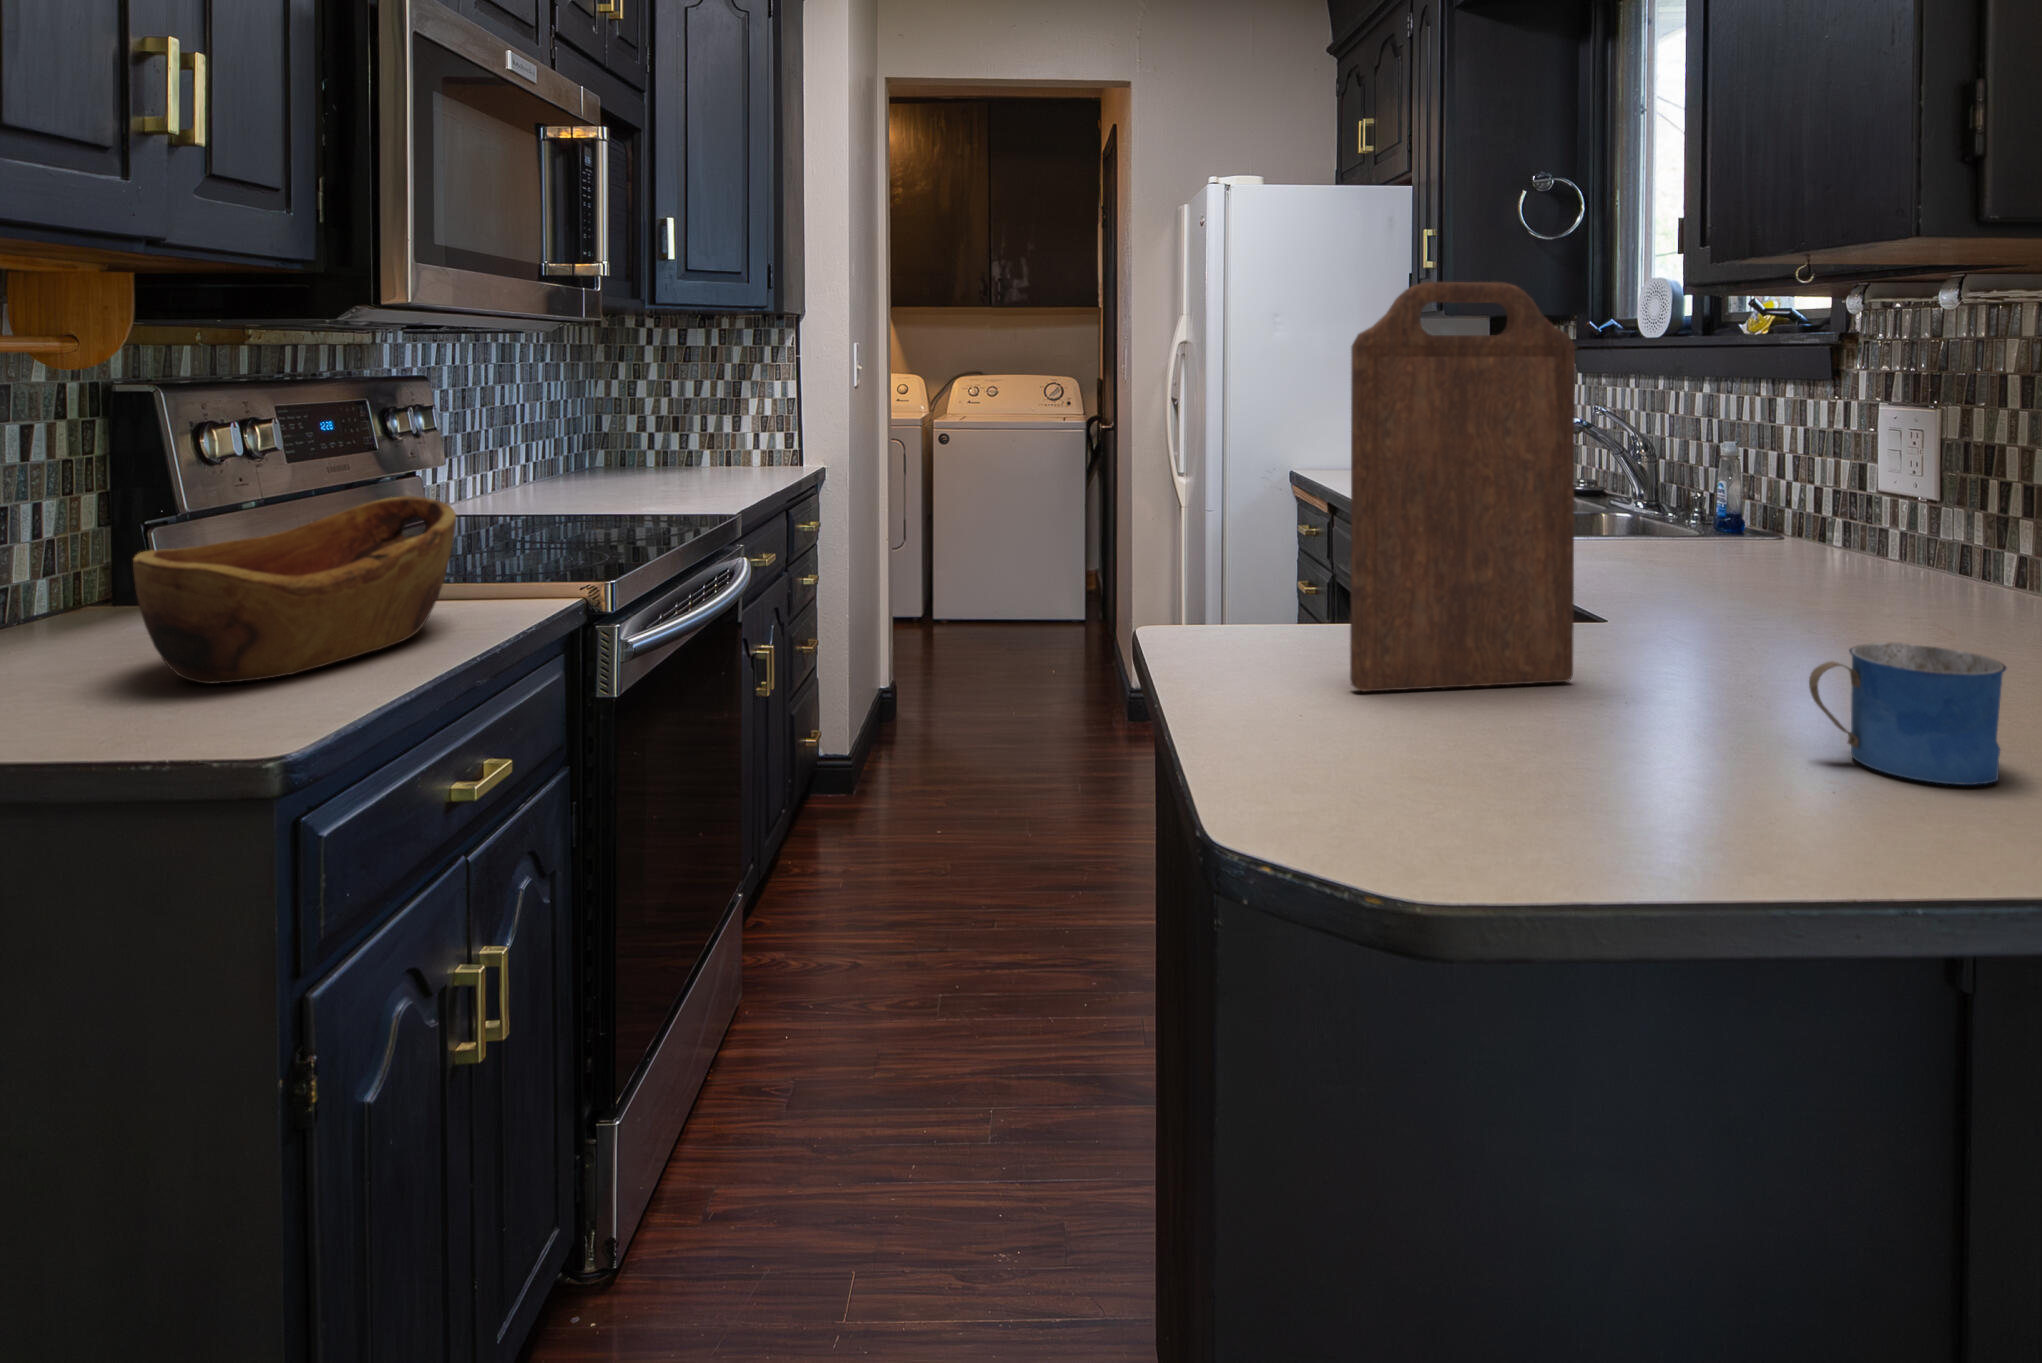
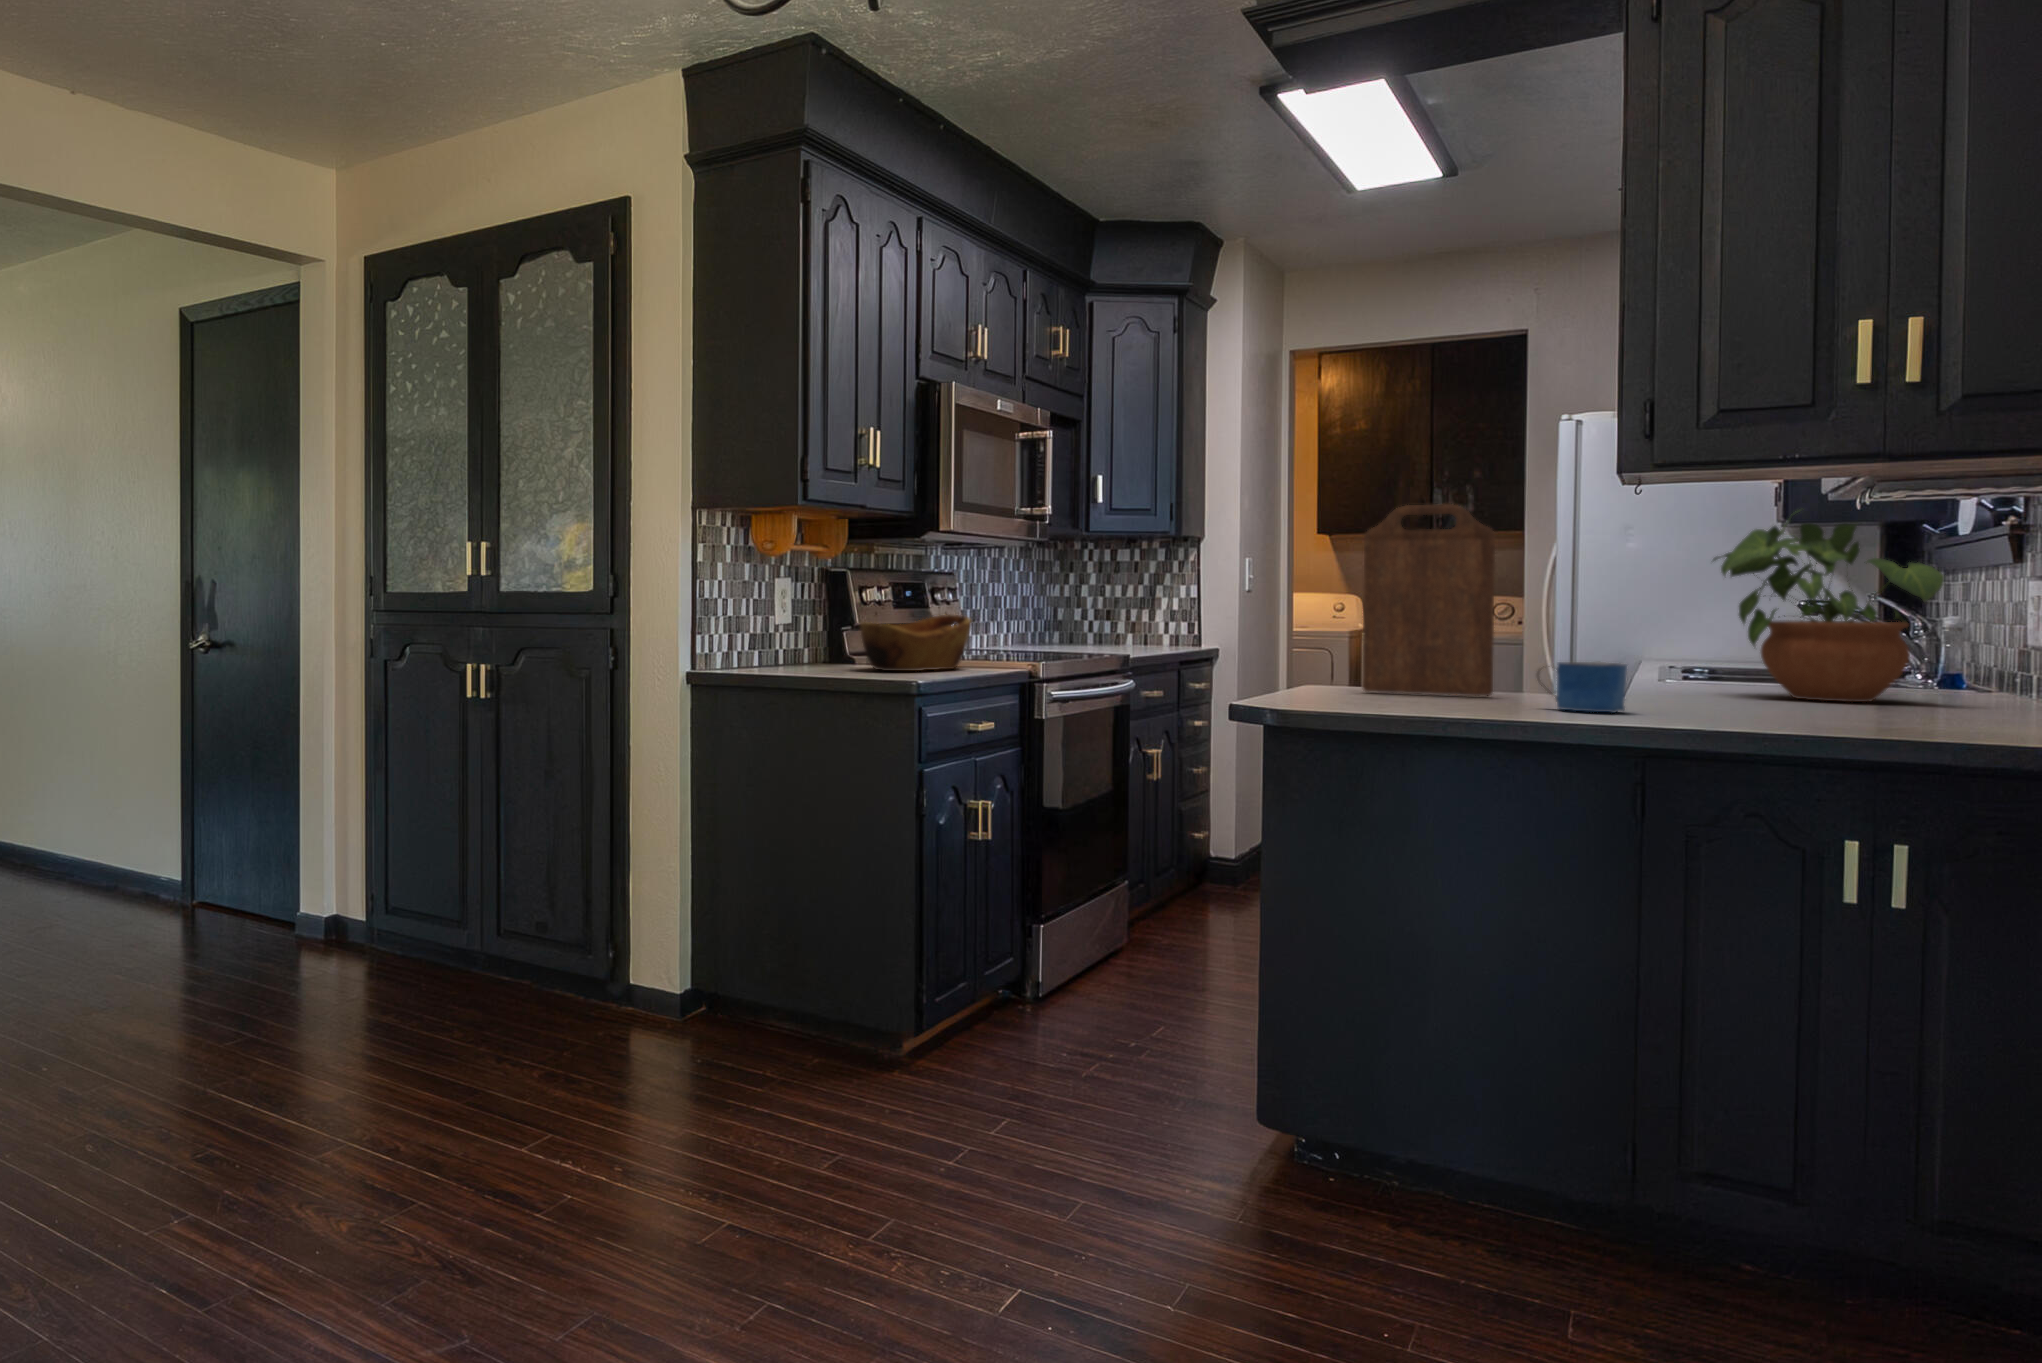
potted plant: none [1679,303,1992,608] -> present [1713,523,1944,702]

